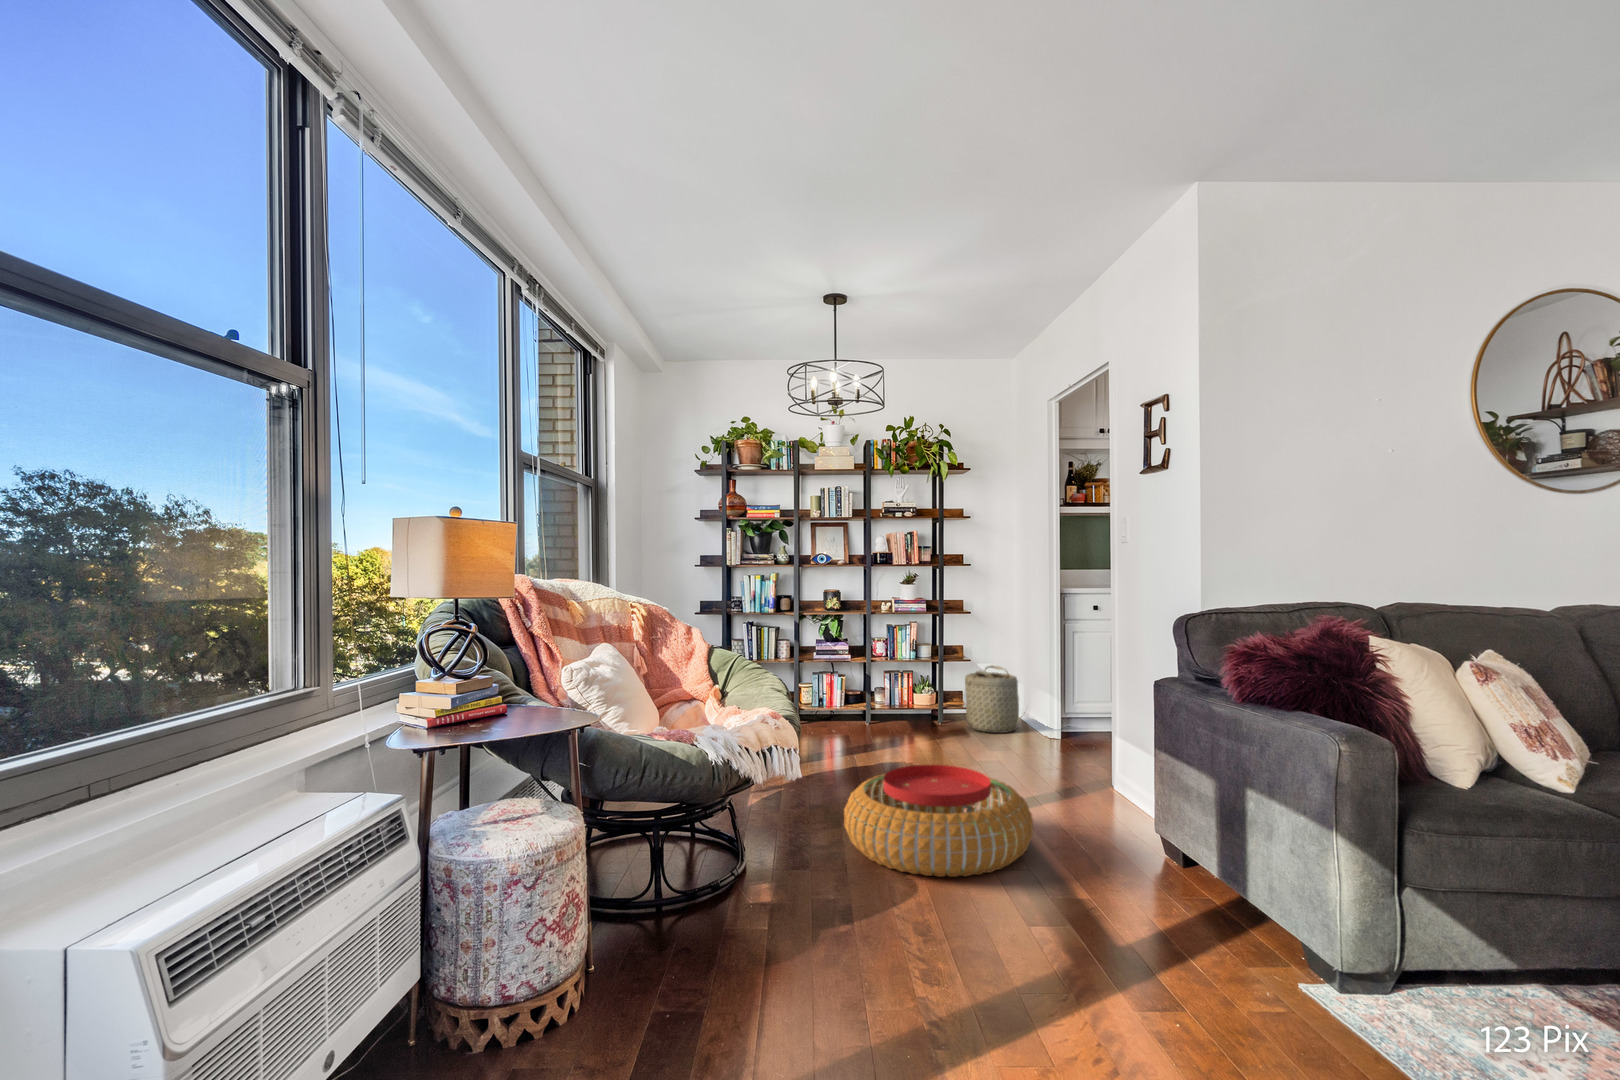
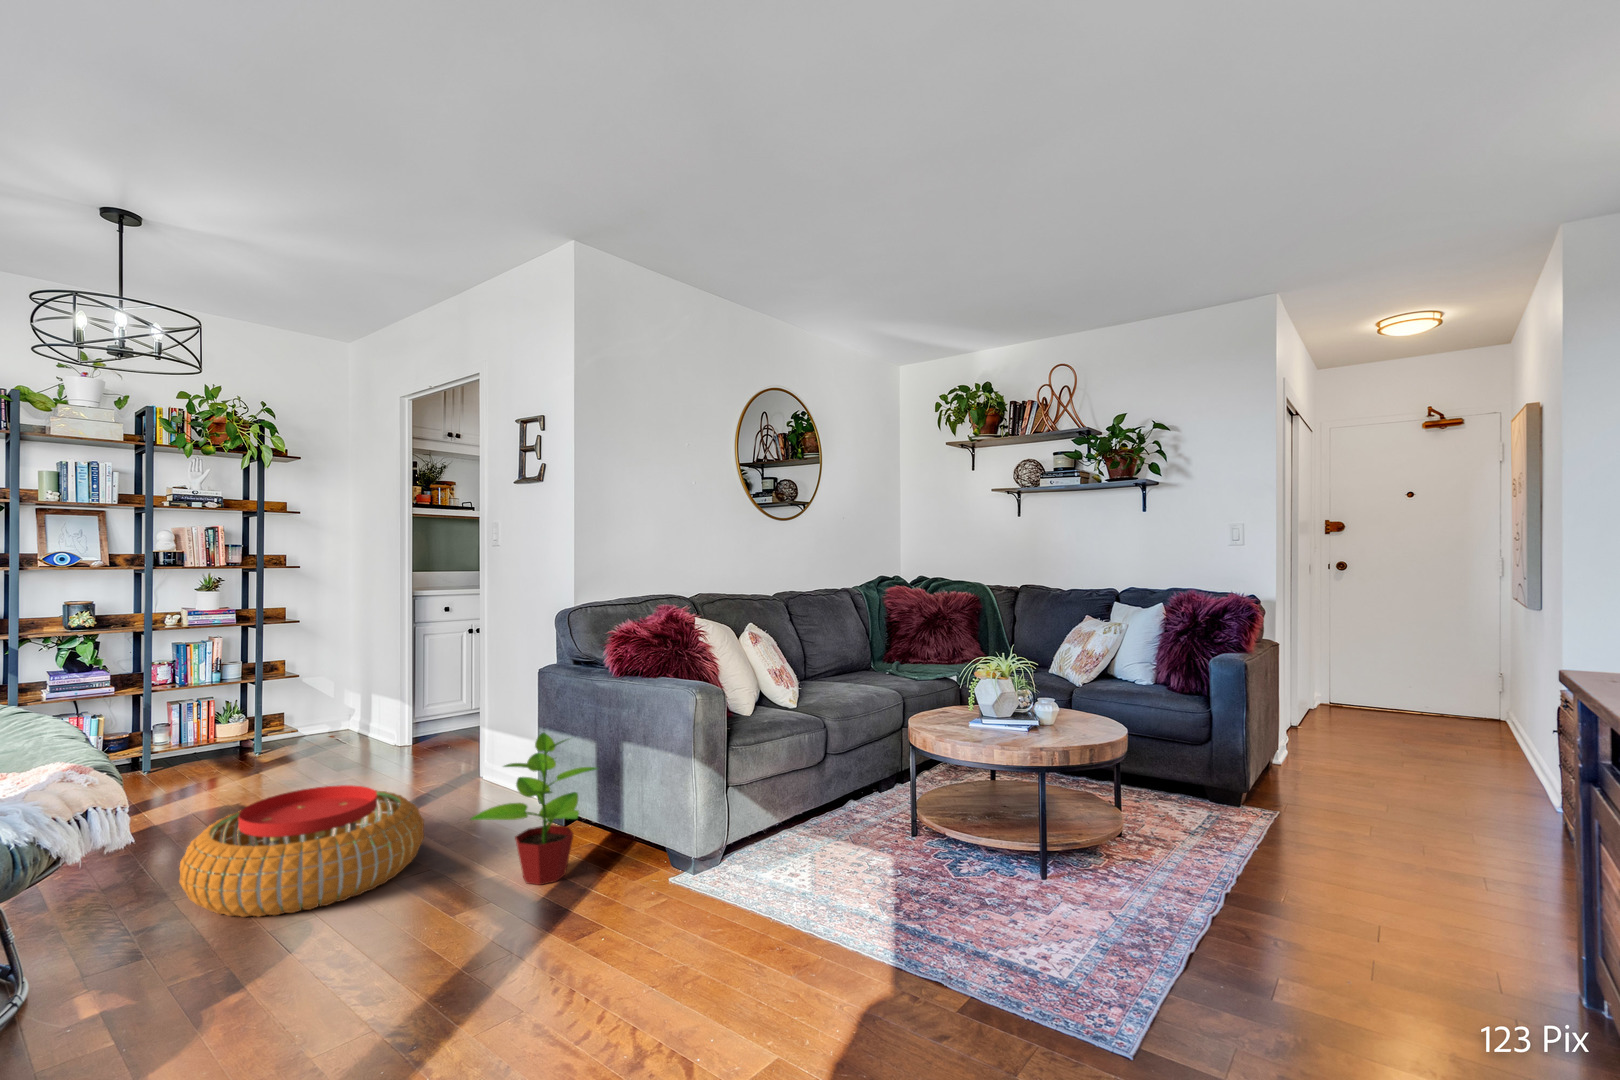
basket: present [965,665,1019,733] -> none [287,676,367,750]
potted plant: none [1063,751,1209,931] -> present [471,733,597,885]

